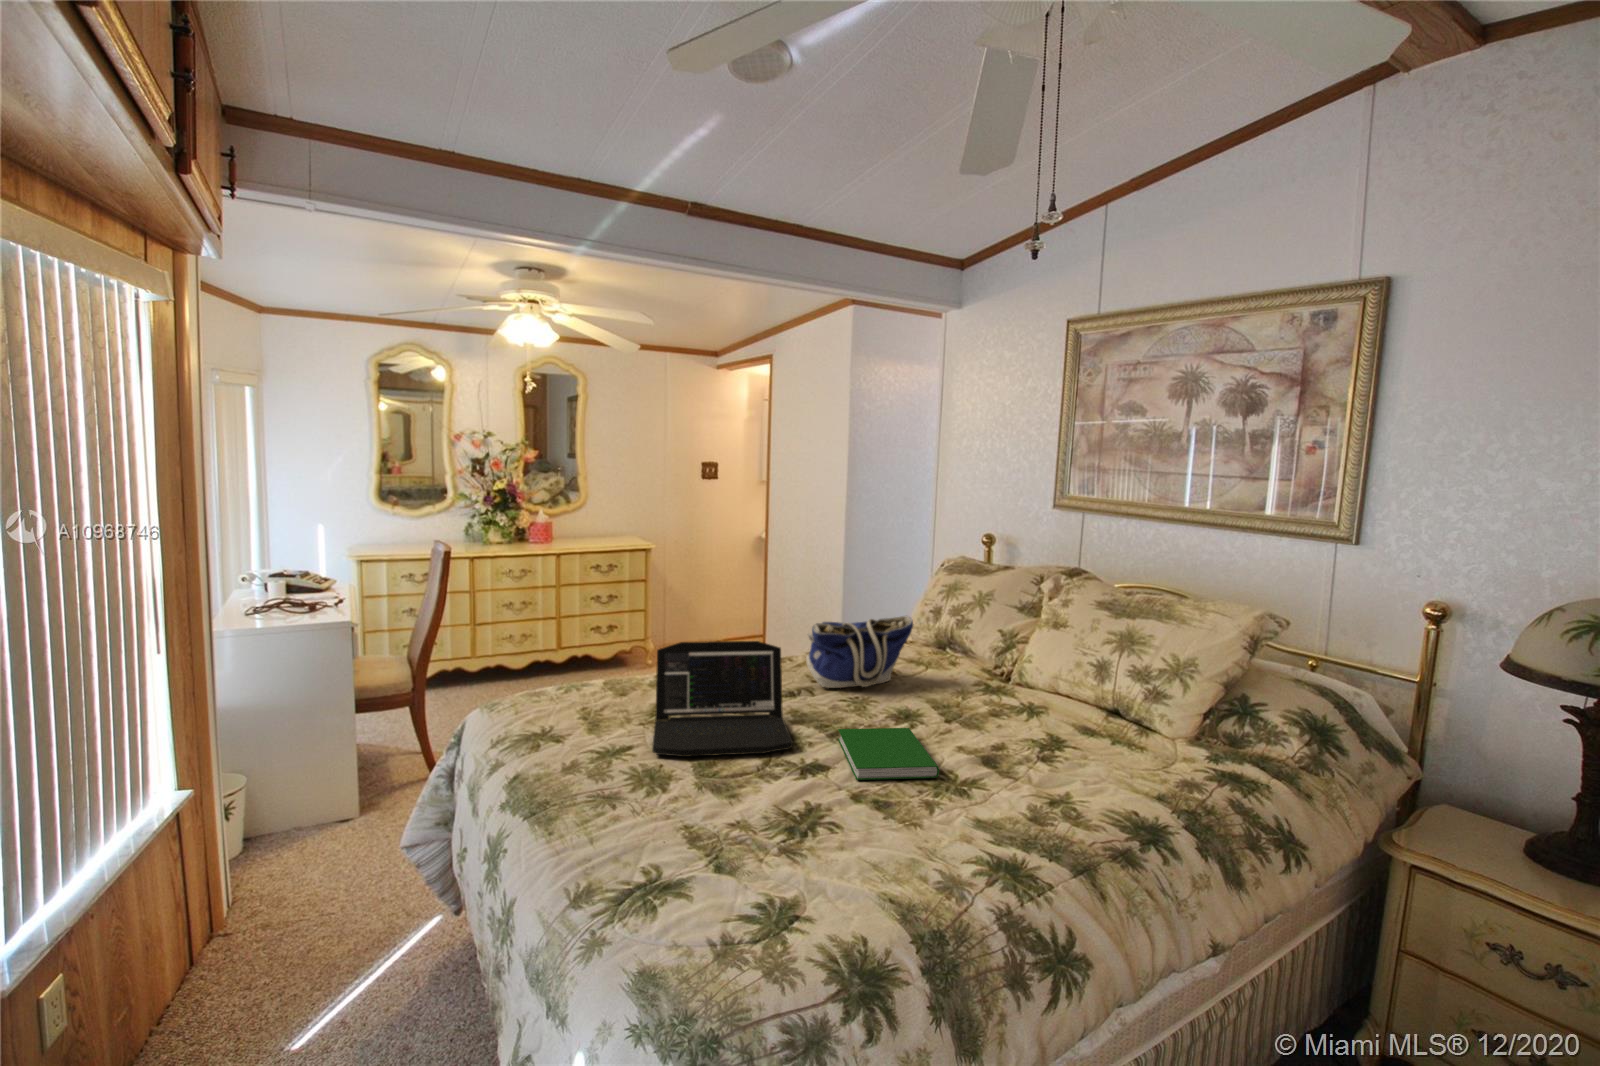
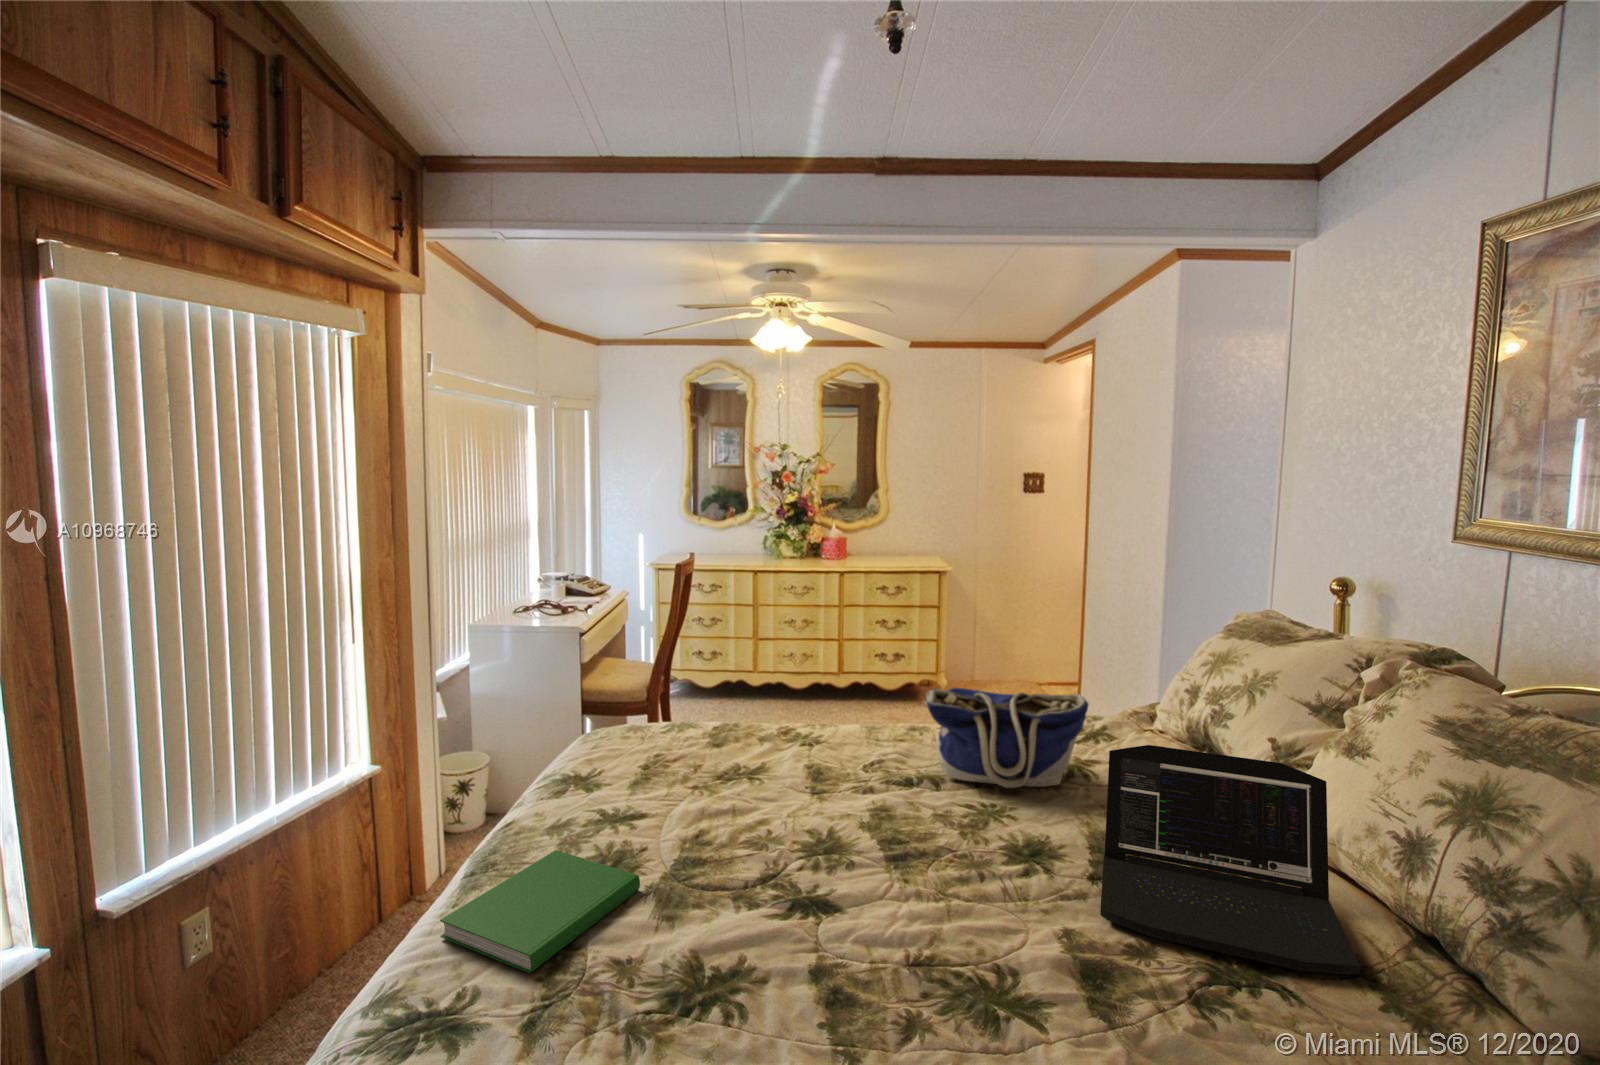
laptop: present [652,641,793,757] -> present [1100,745,1361,975]
hardcover book: present [838,728,939,780] -> present [440,850,640,973]

